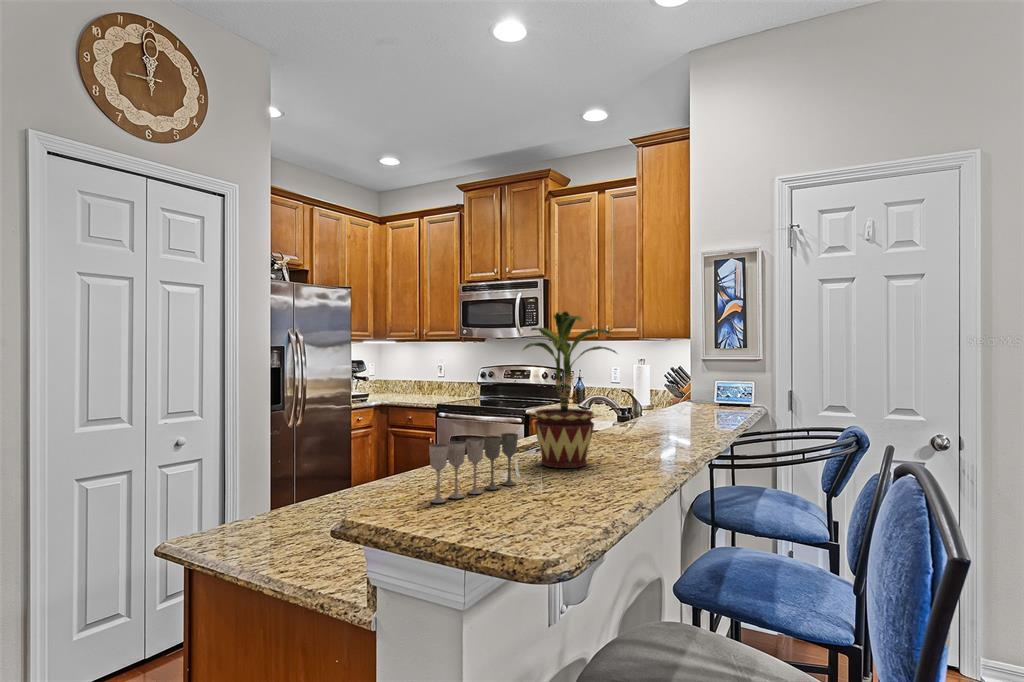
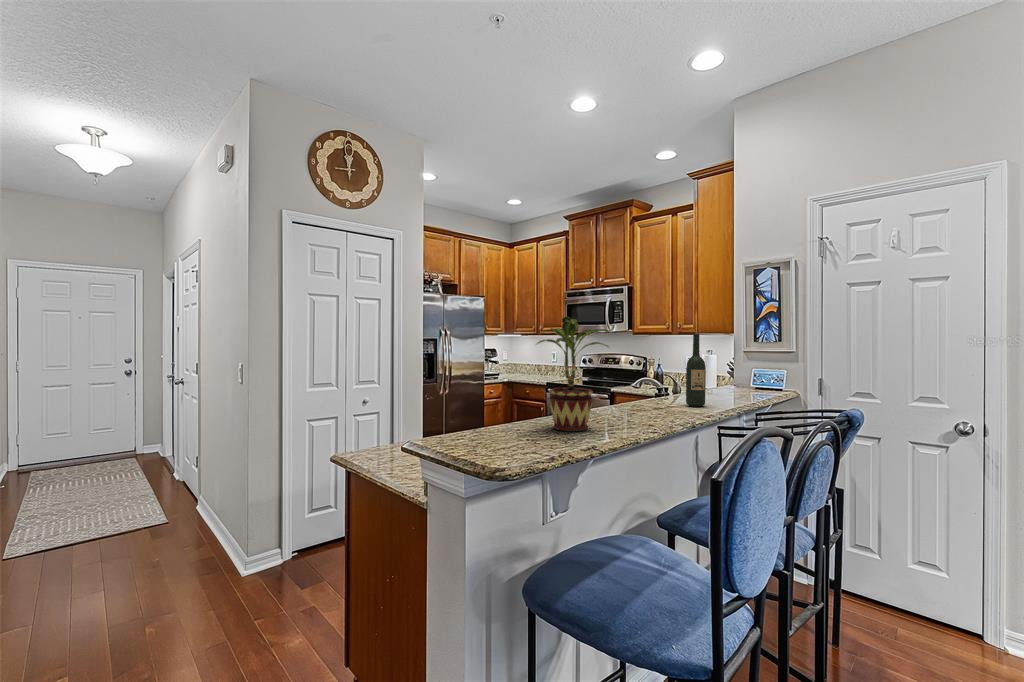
wine bottle: none [668,337,692,428] -> present [686,334,706,407]
wine glass: present [429,433,518,503] -> none [450,404,522,449]

